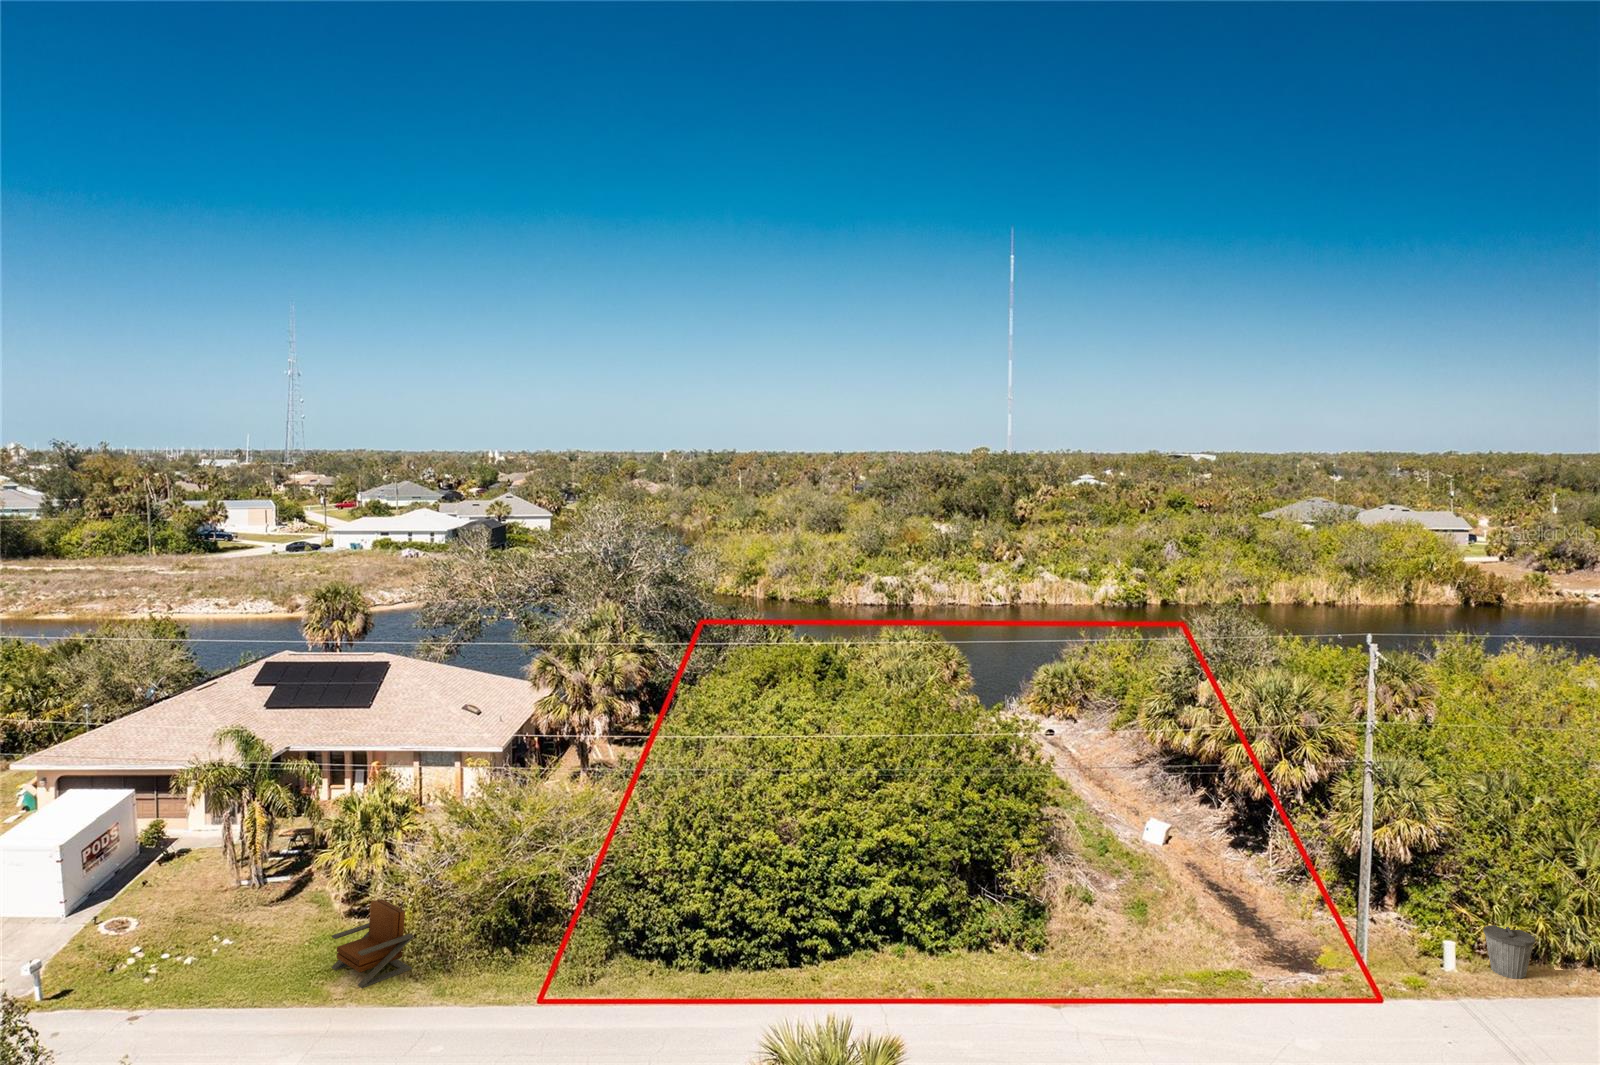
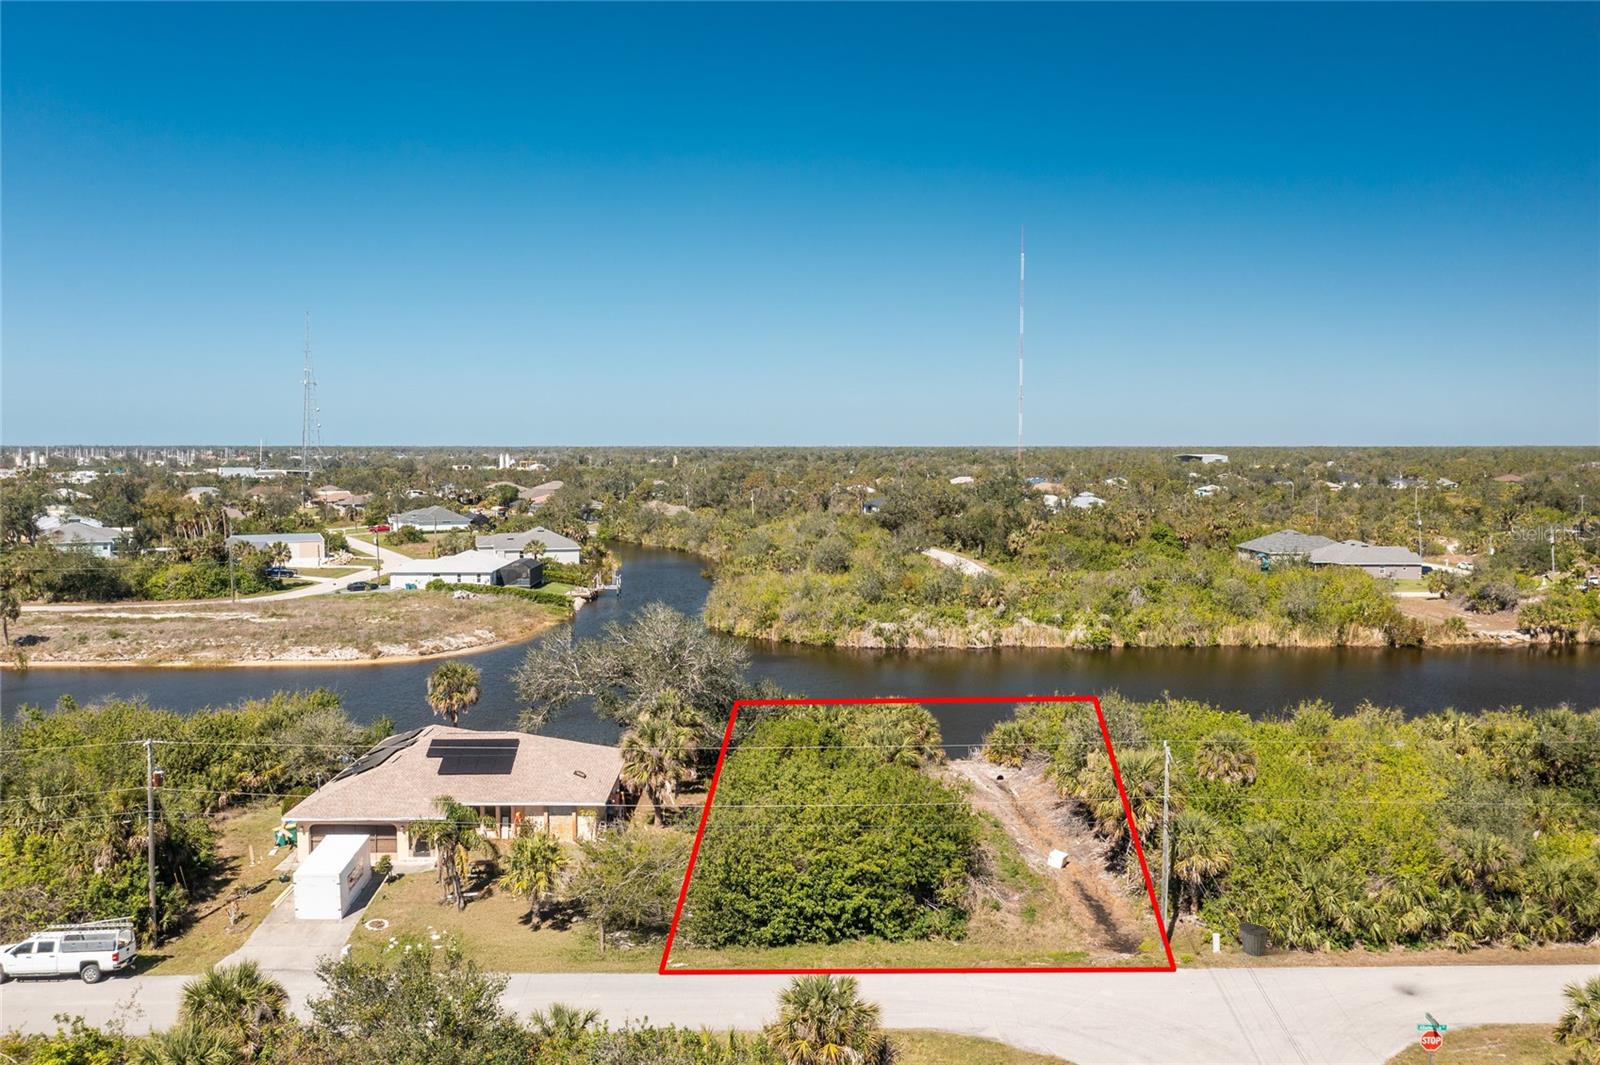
lounge chair: present [332,899,413,988] -> none [519,908,570,963]

